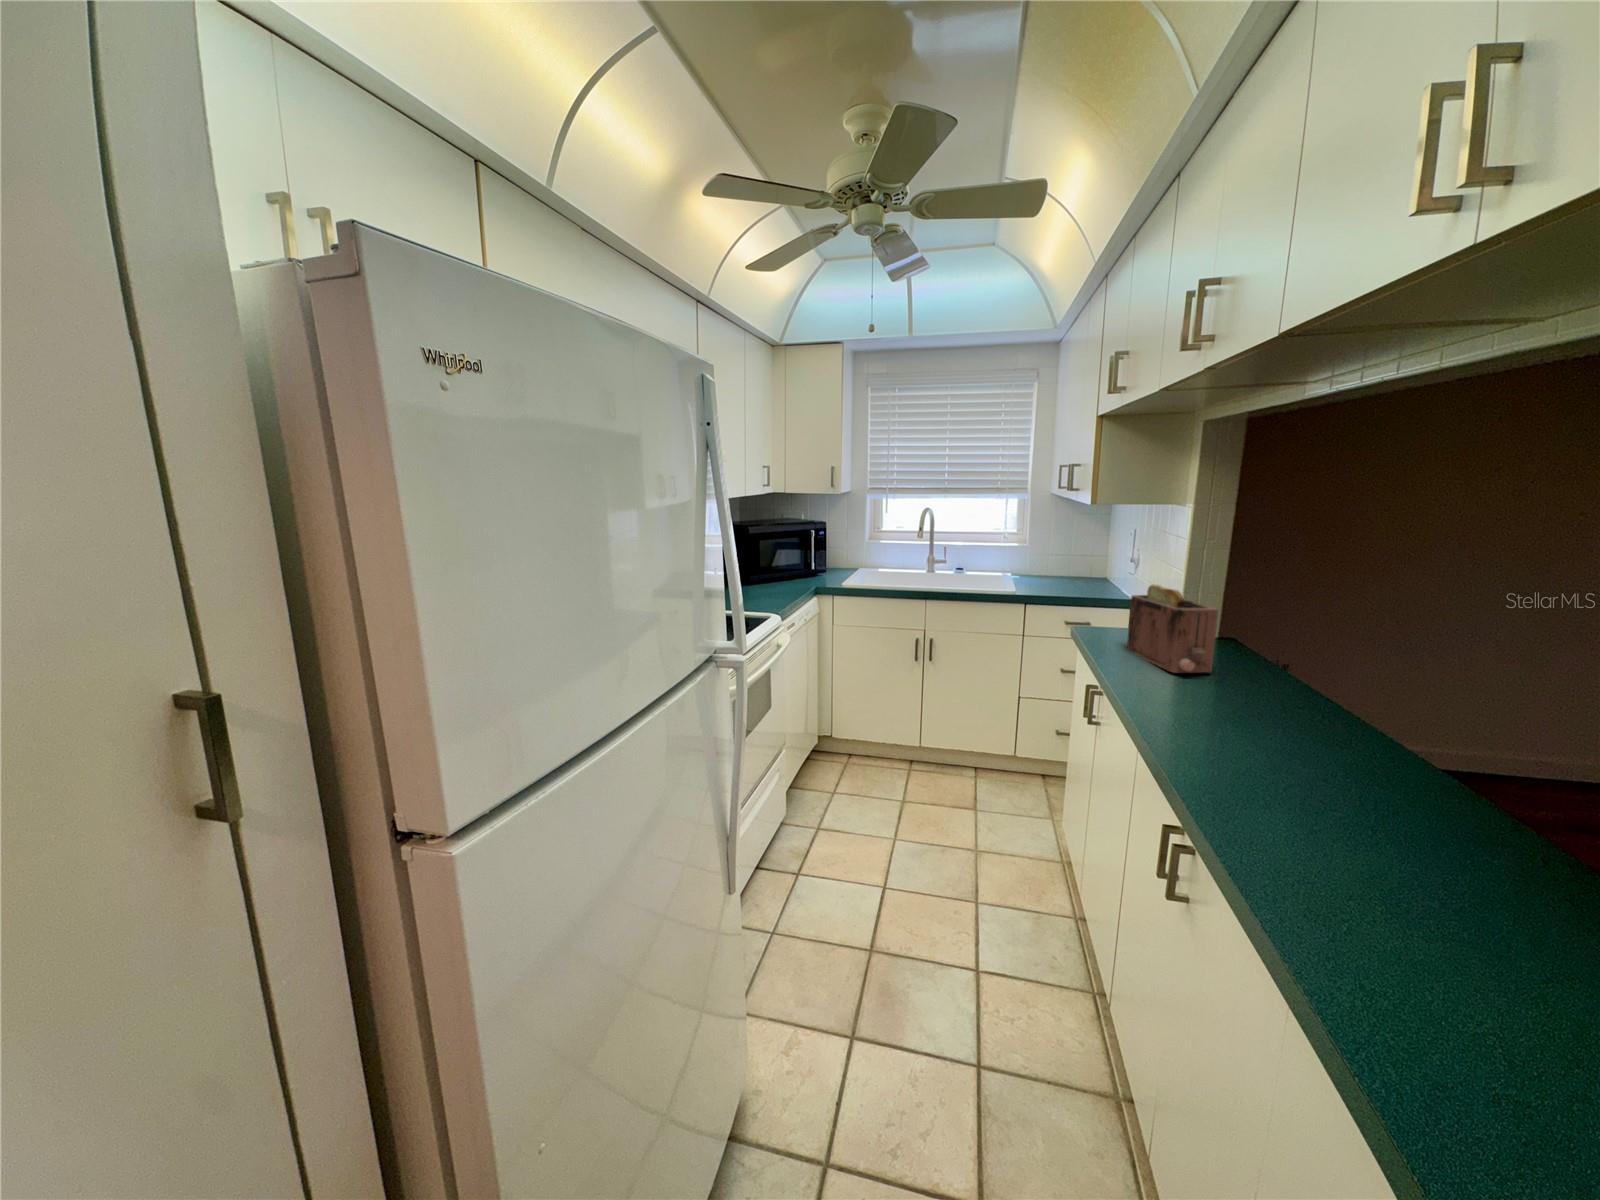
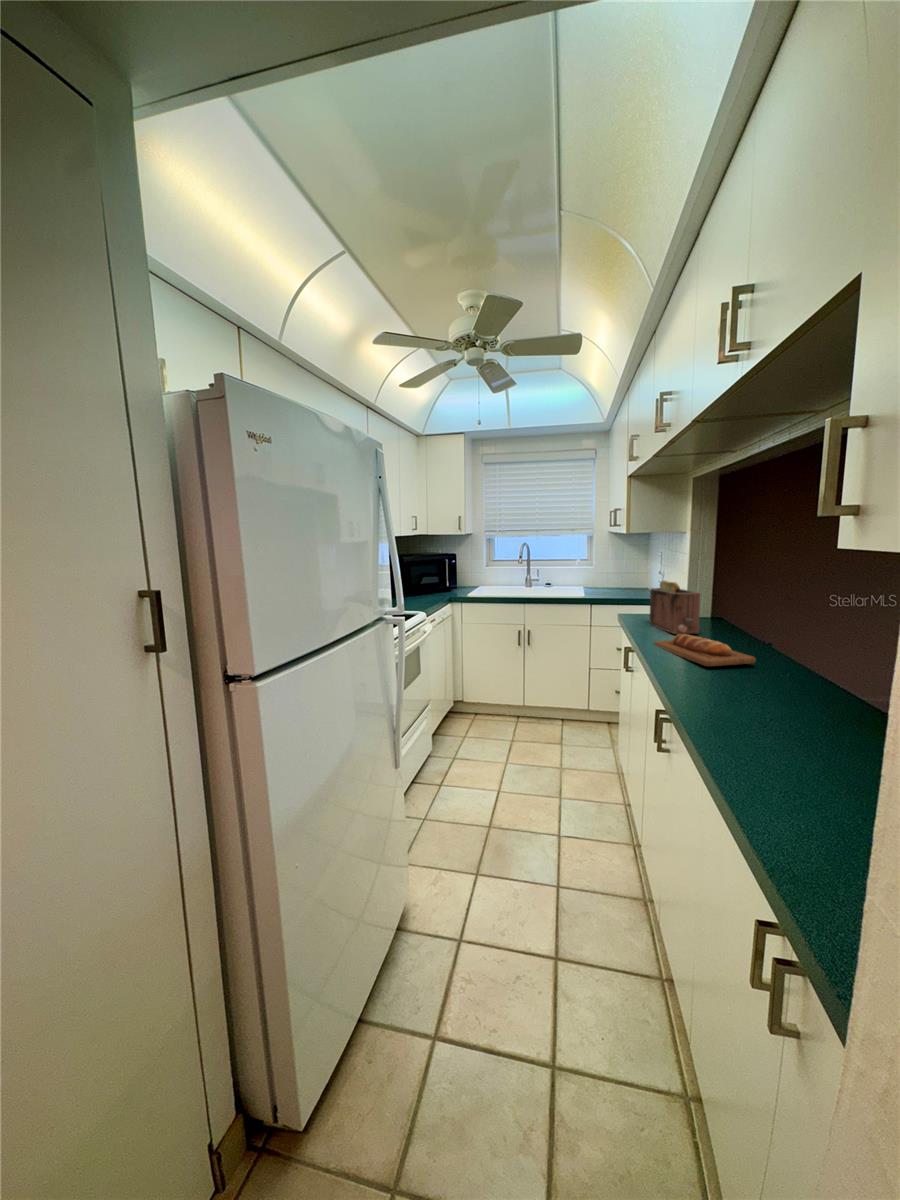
bread loaf: none [1143,679,1330,746] -> present [654,634,756,666]

